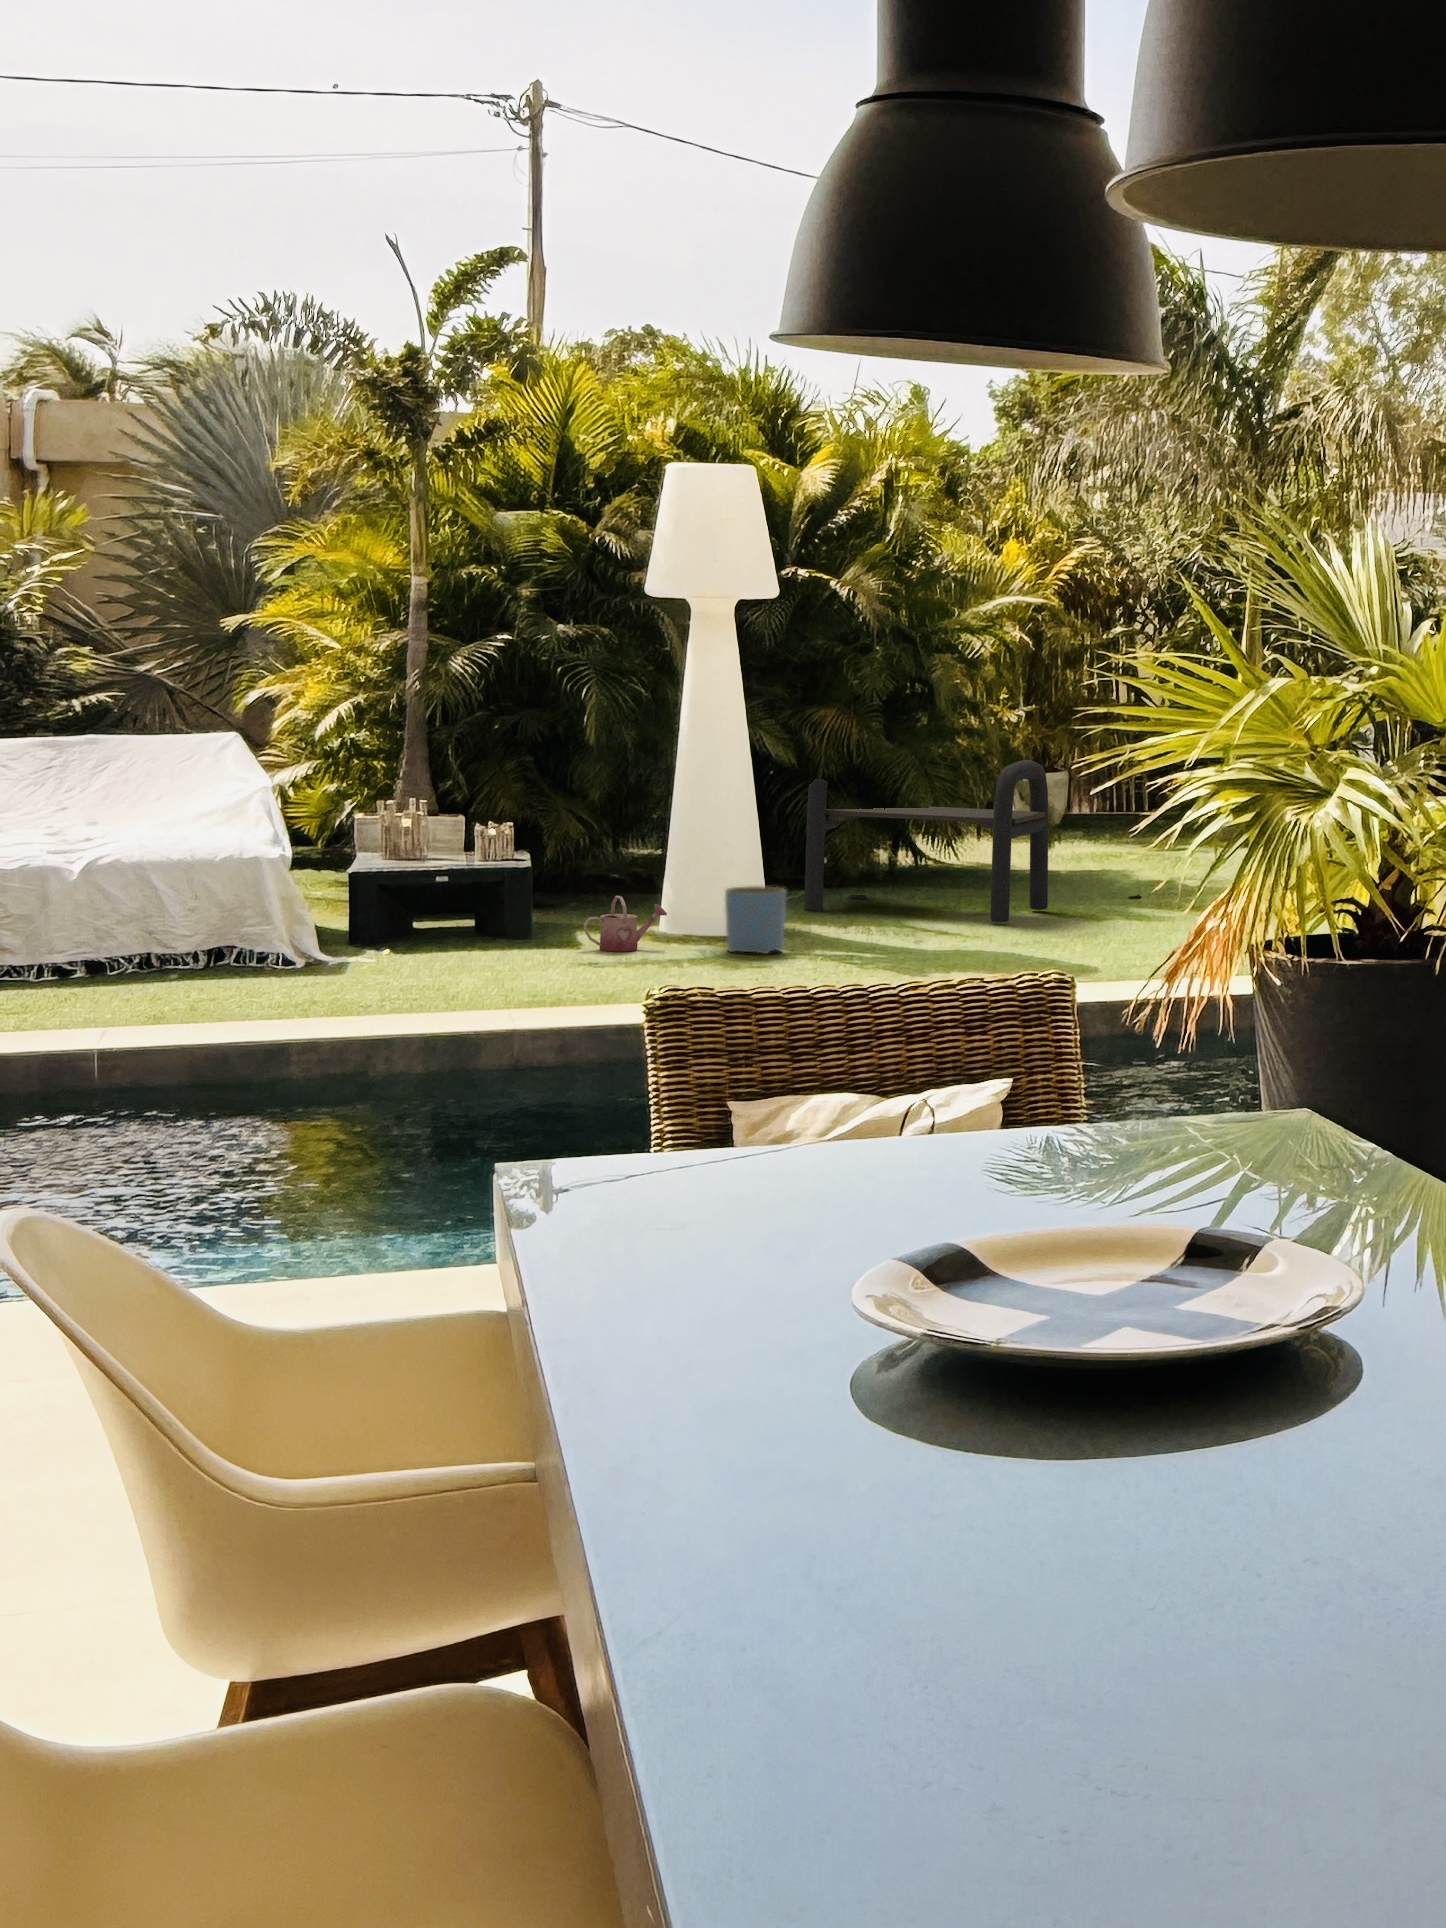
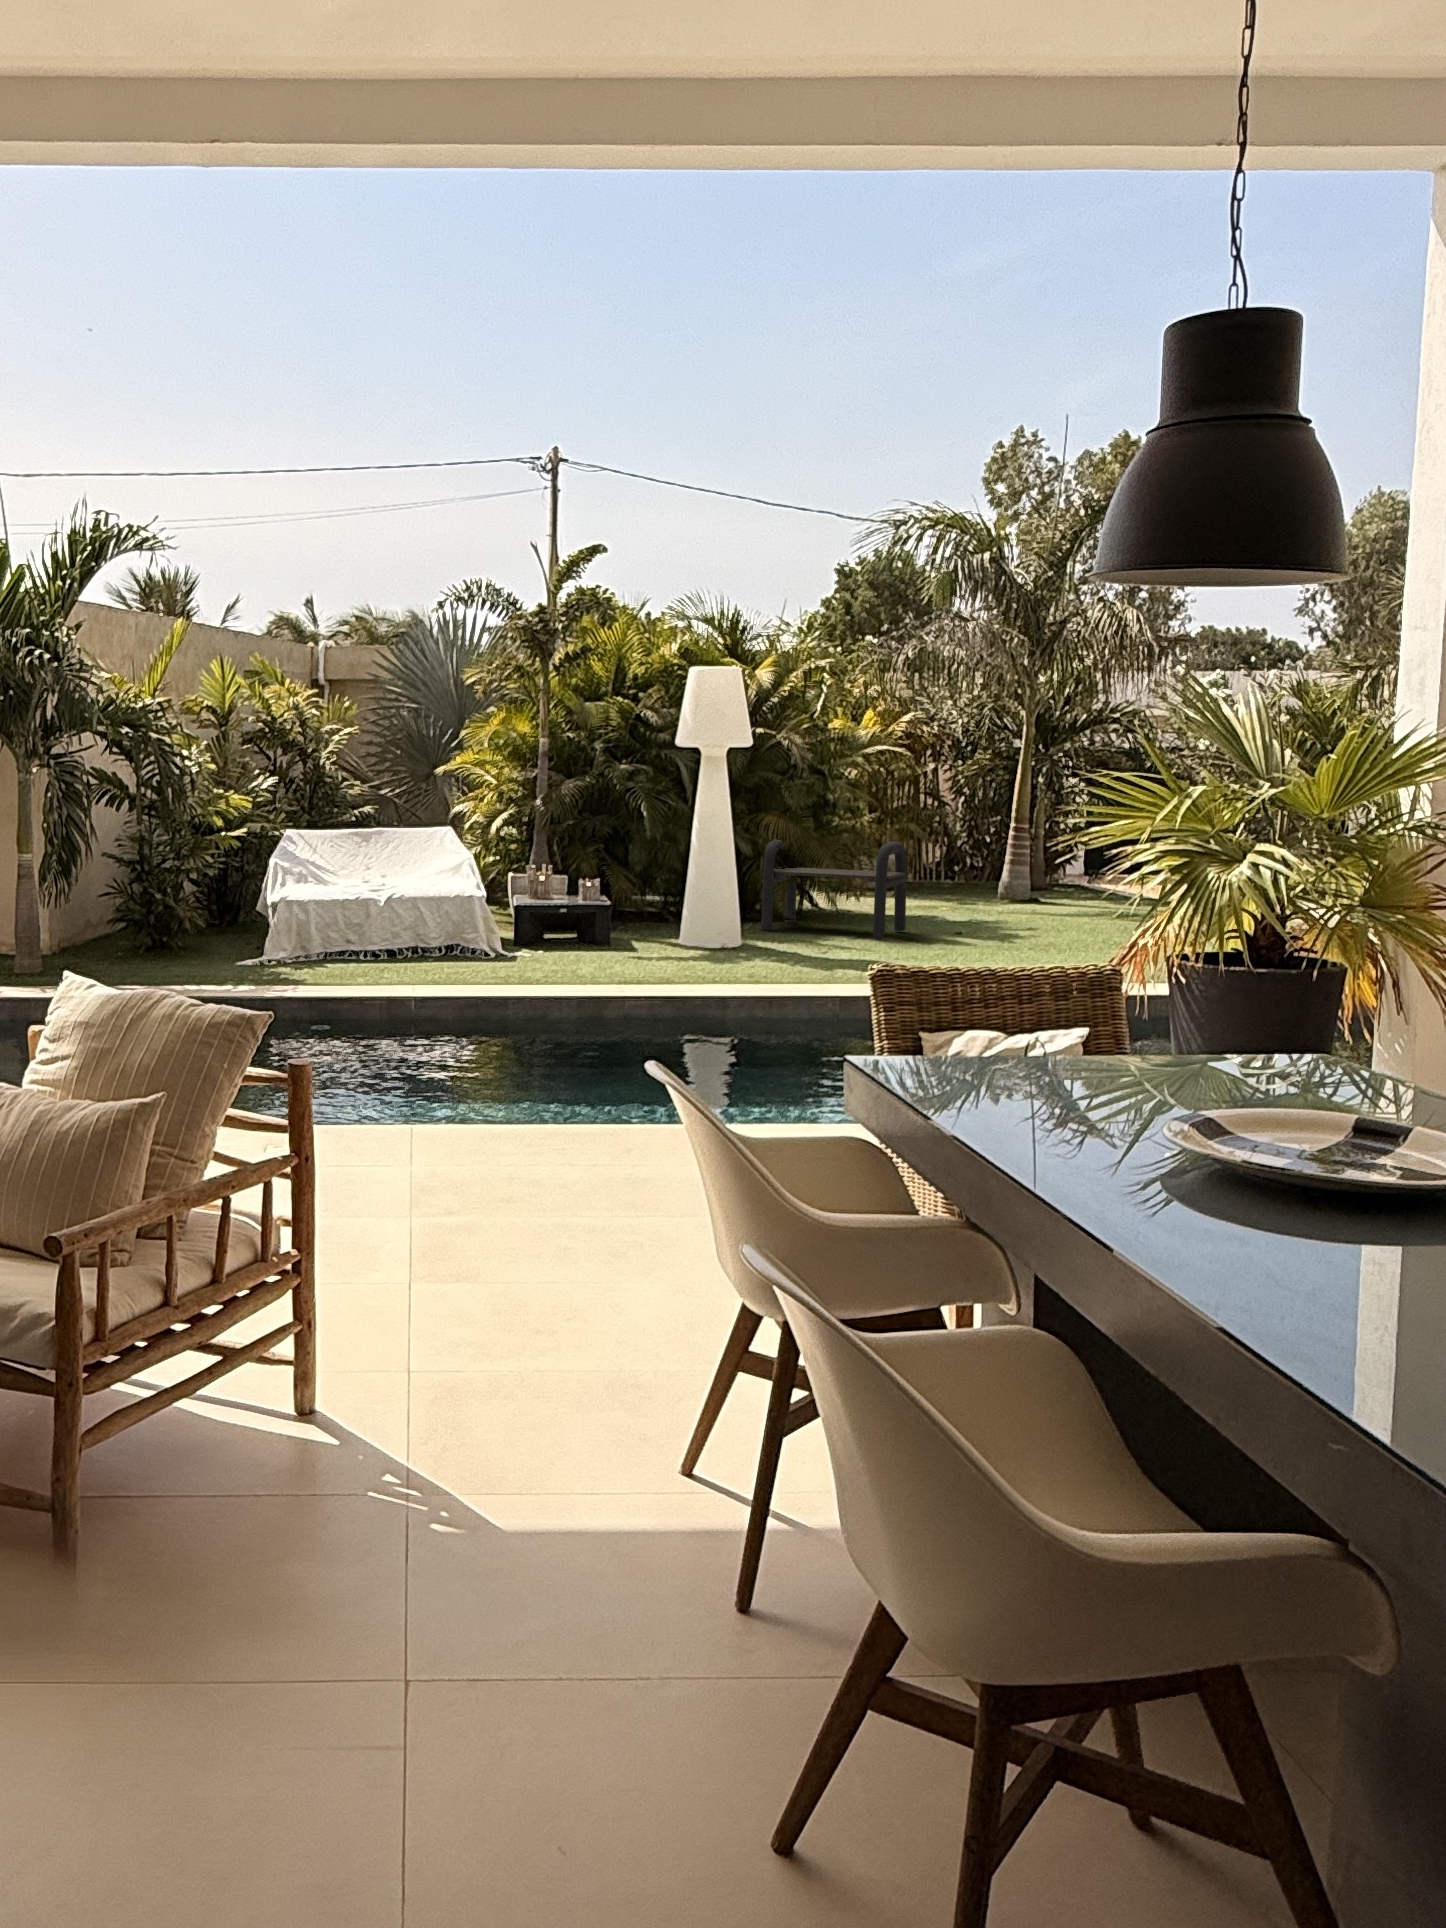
planter: present [725,886,787,954] -> none [723,916,759,956]
watering can: present [584,896,667,952] -> none [643,921,690,953]

